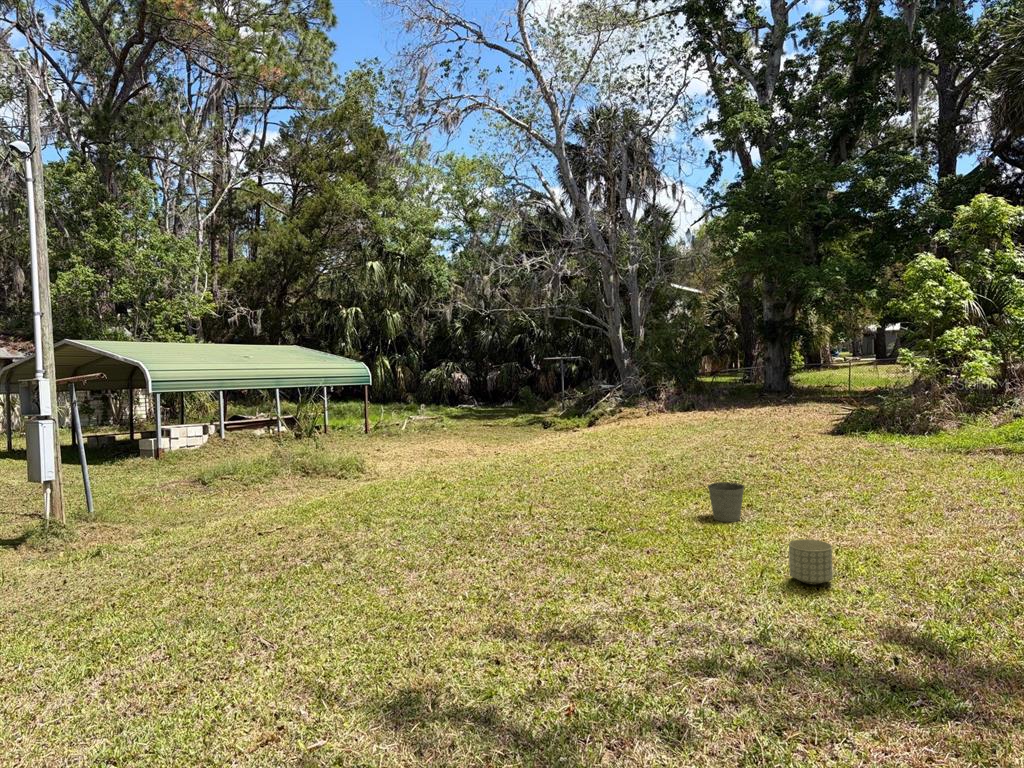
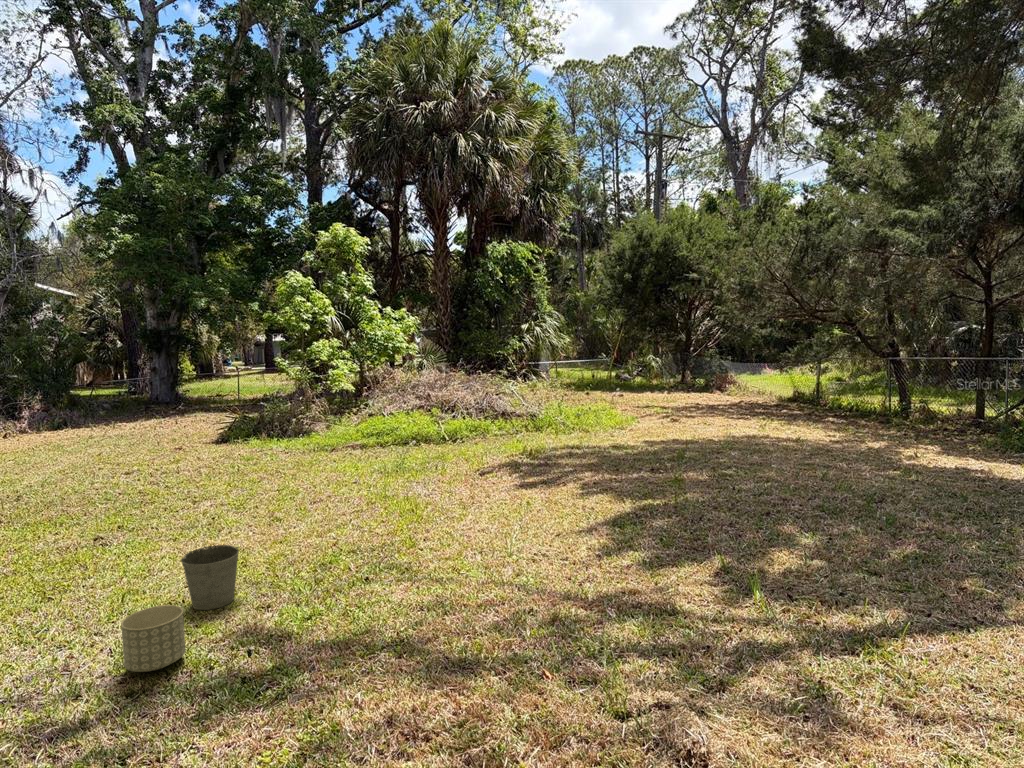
bucket: present [708,482,744,522] -> present [181,545,239,610]

